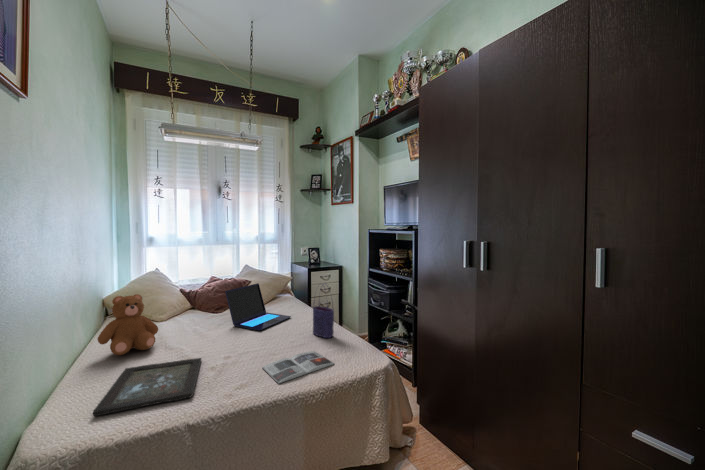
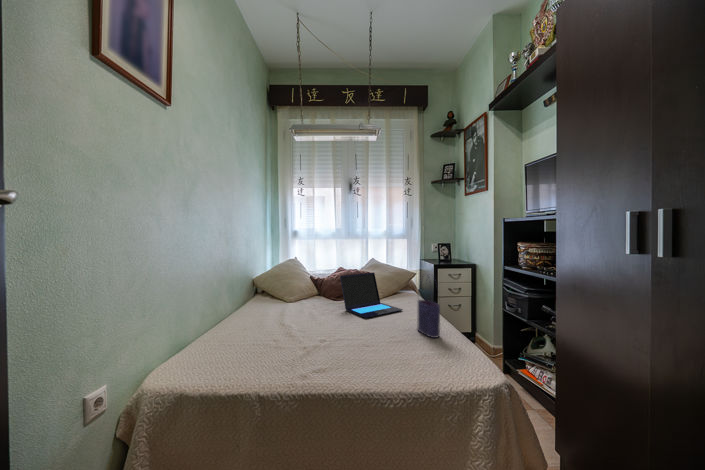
teddy bear: present [97,294,158,355] -> none [239,270,283,319]
magazine: present [262,351,334,383] -> none [349,347,427,373]
tray: present [93,358,201,416] -> none [207,329,303,364]

